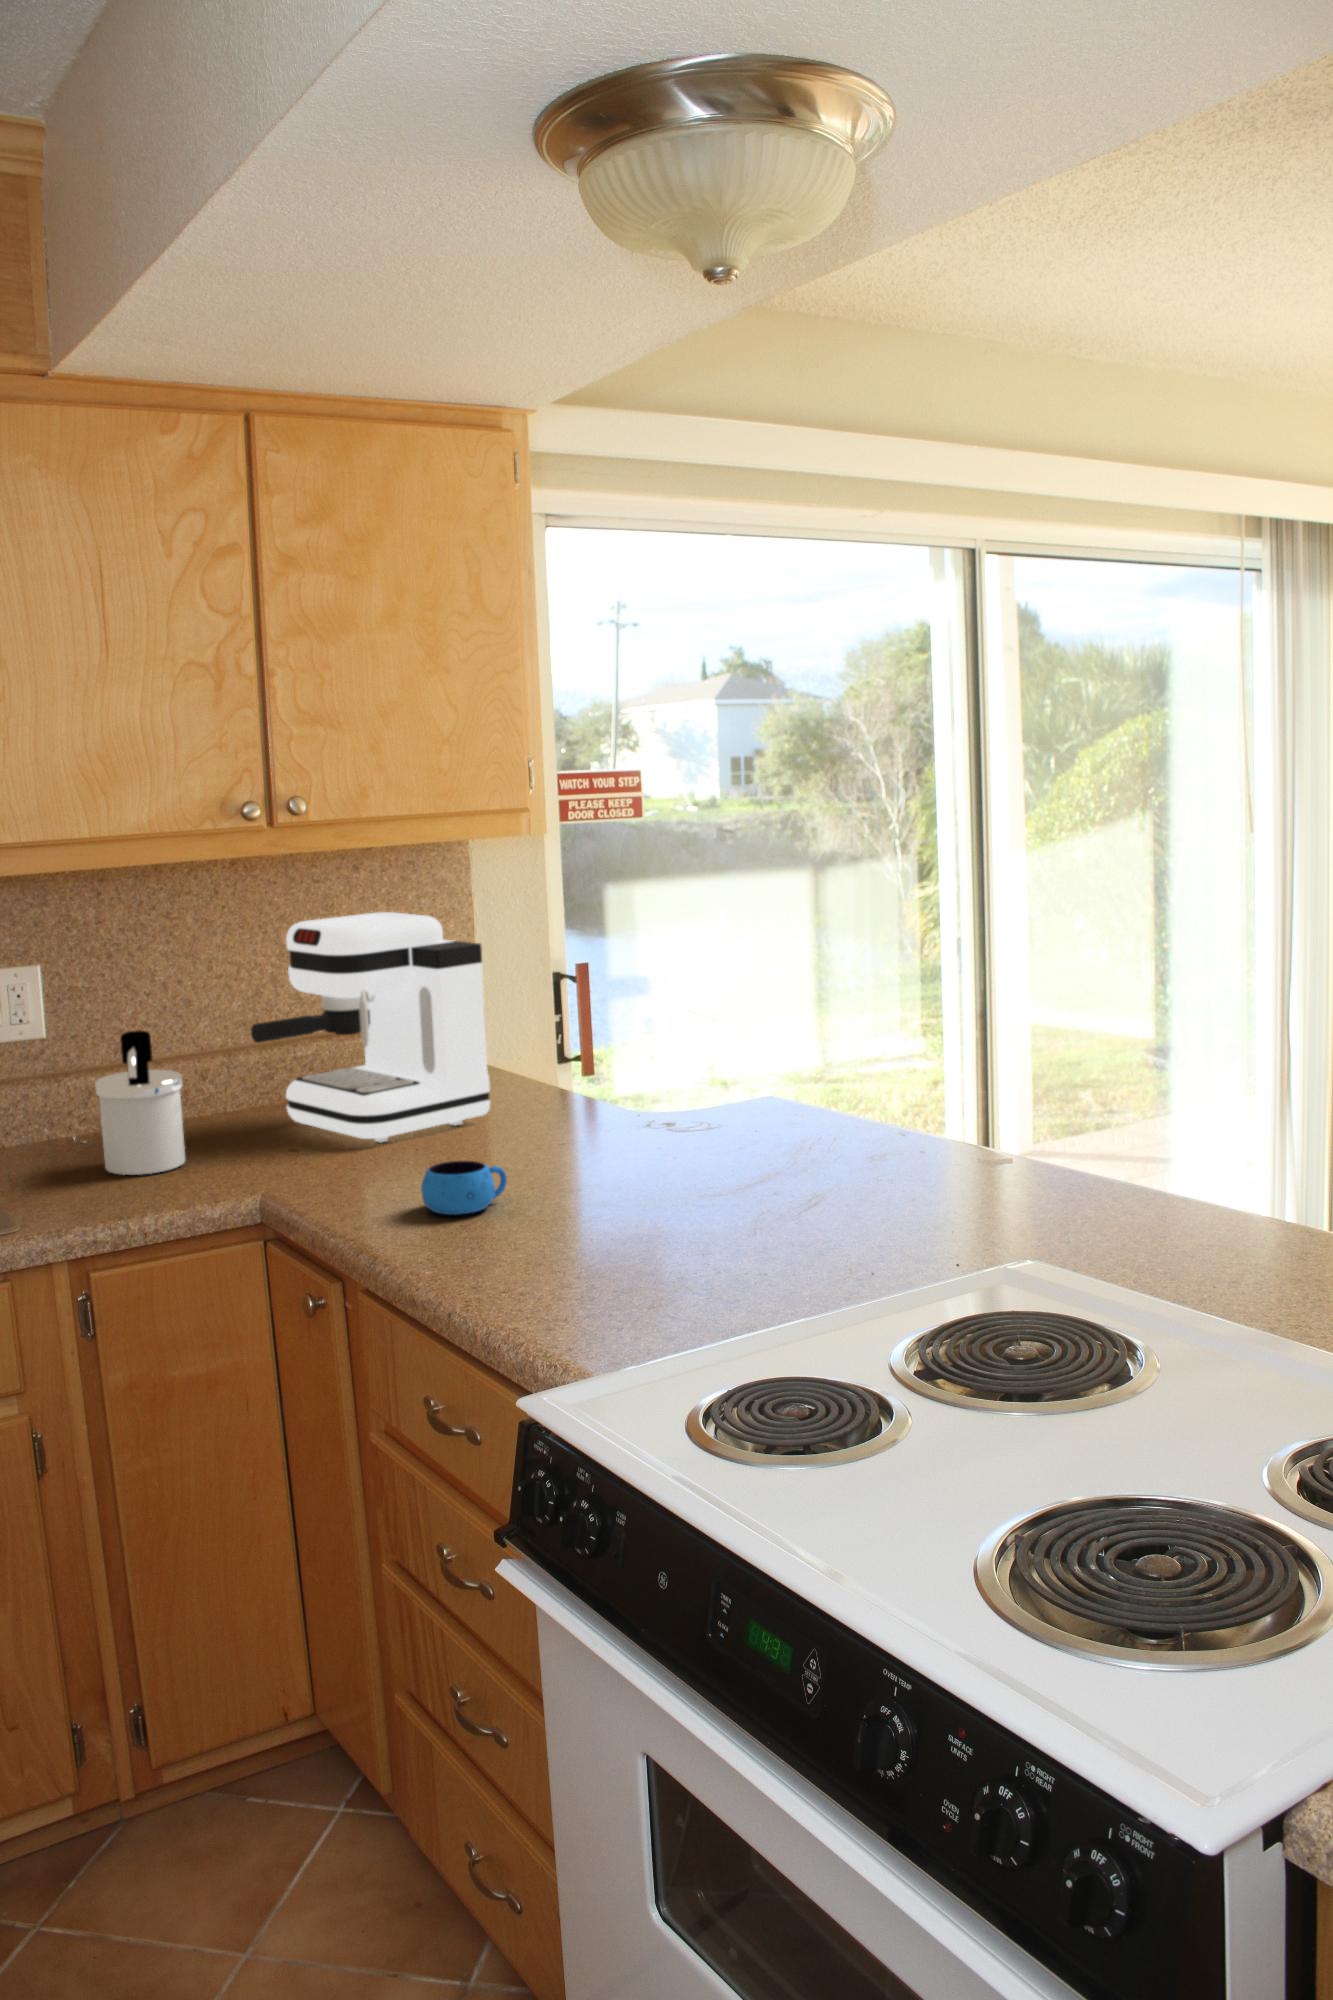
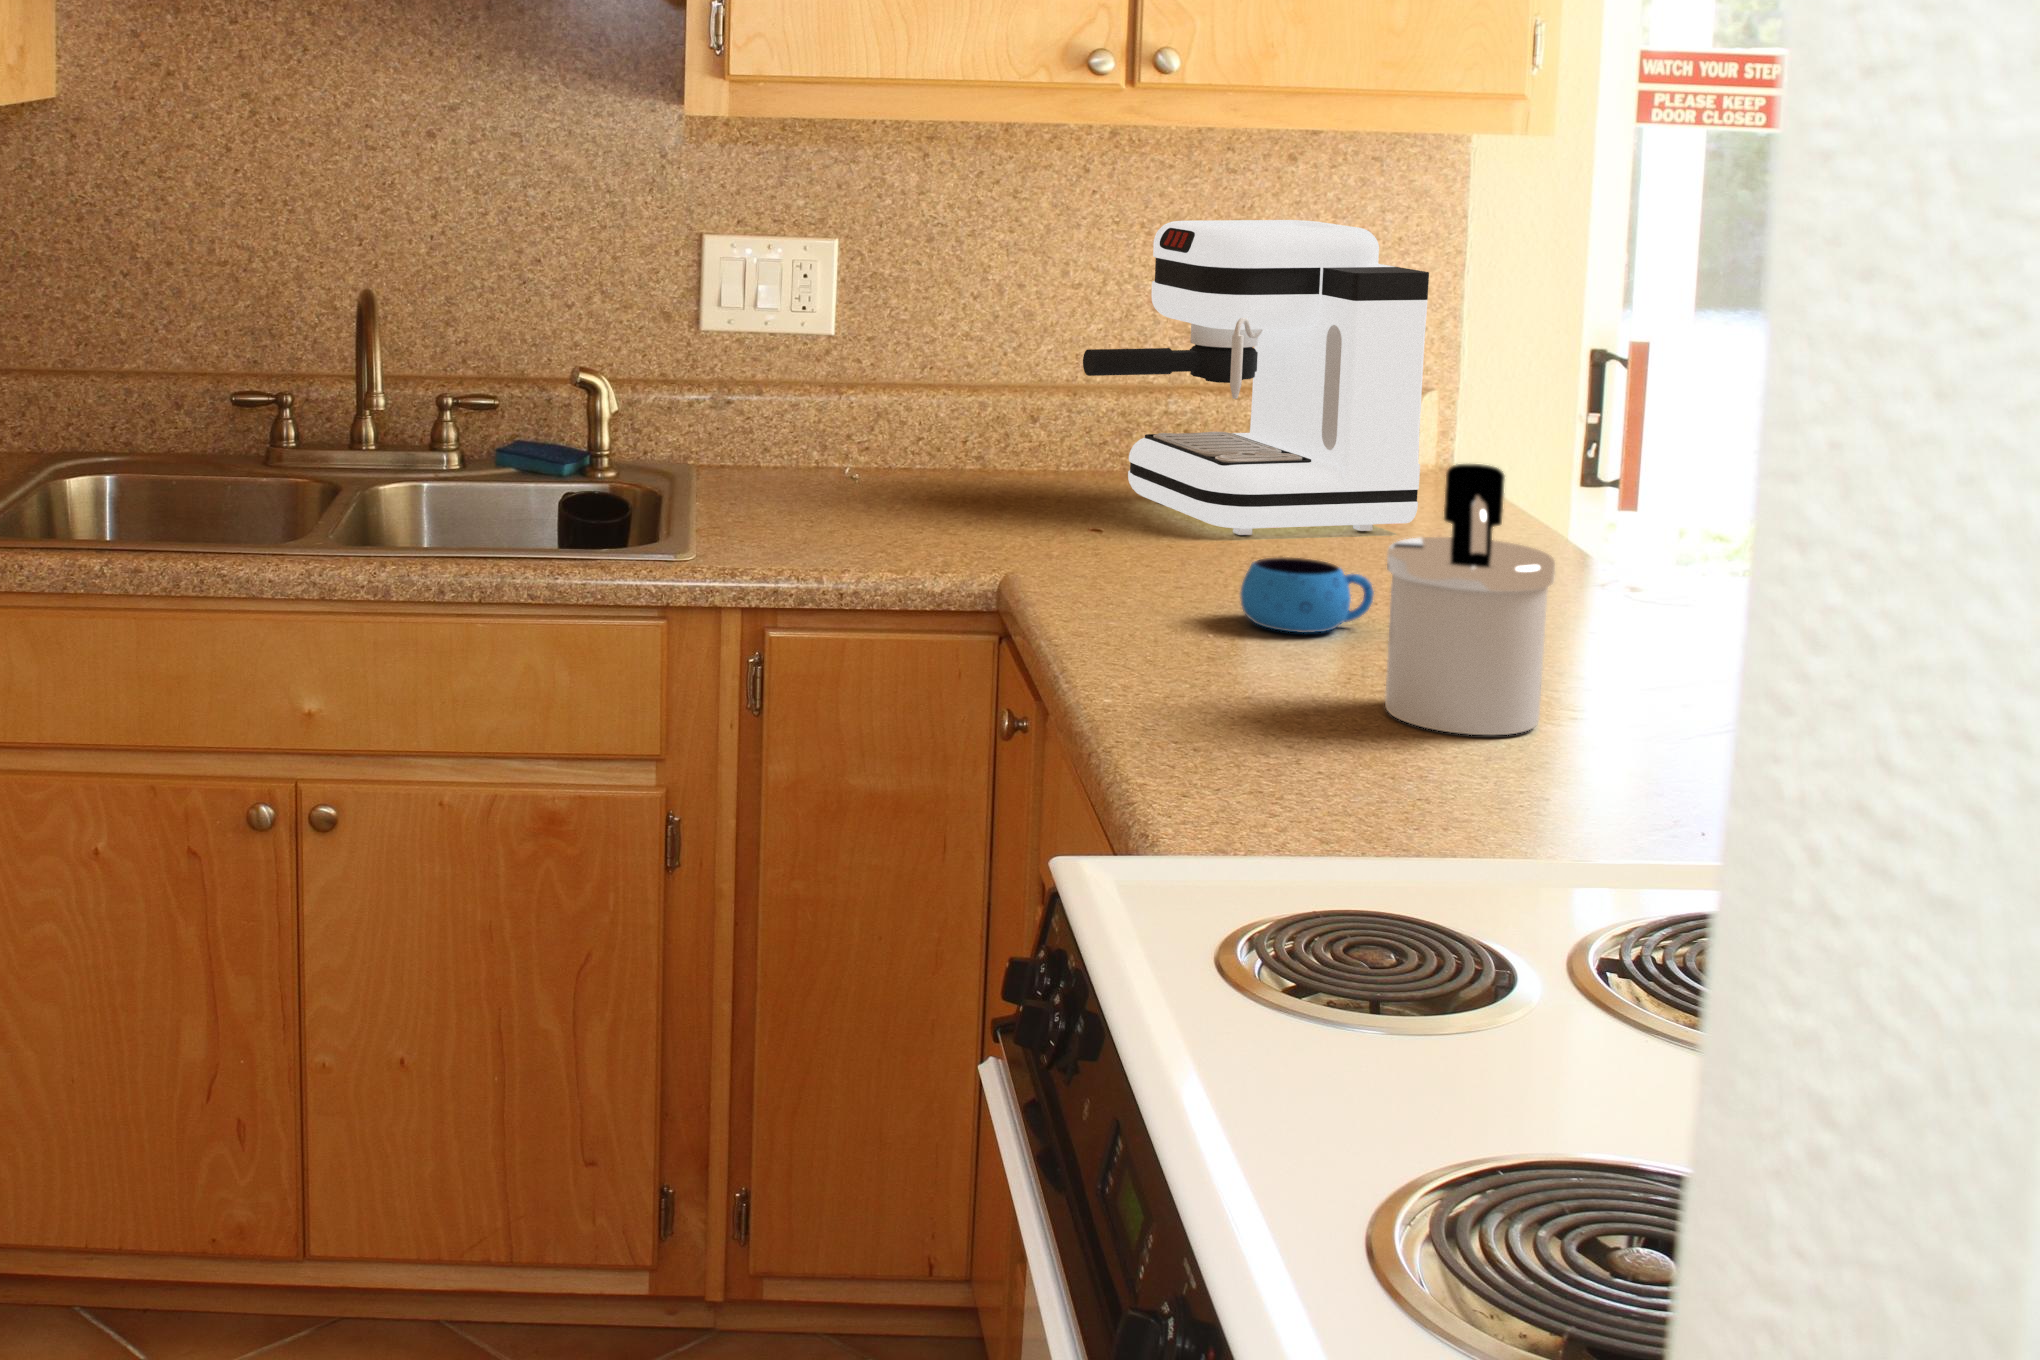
soap dispenser: present [95,1030,186,1175] -> present [1385,464,1555,735]

